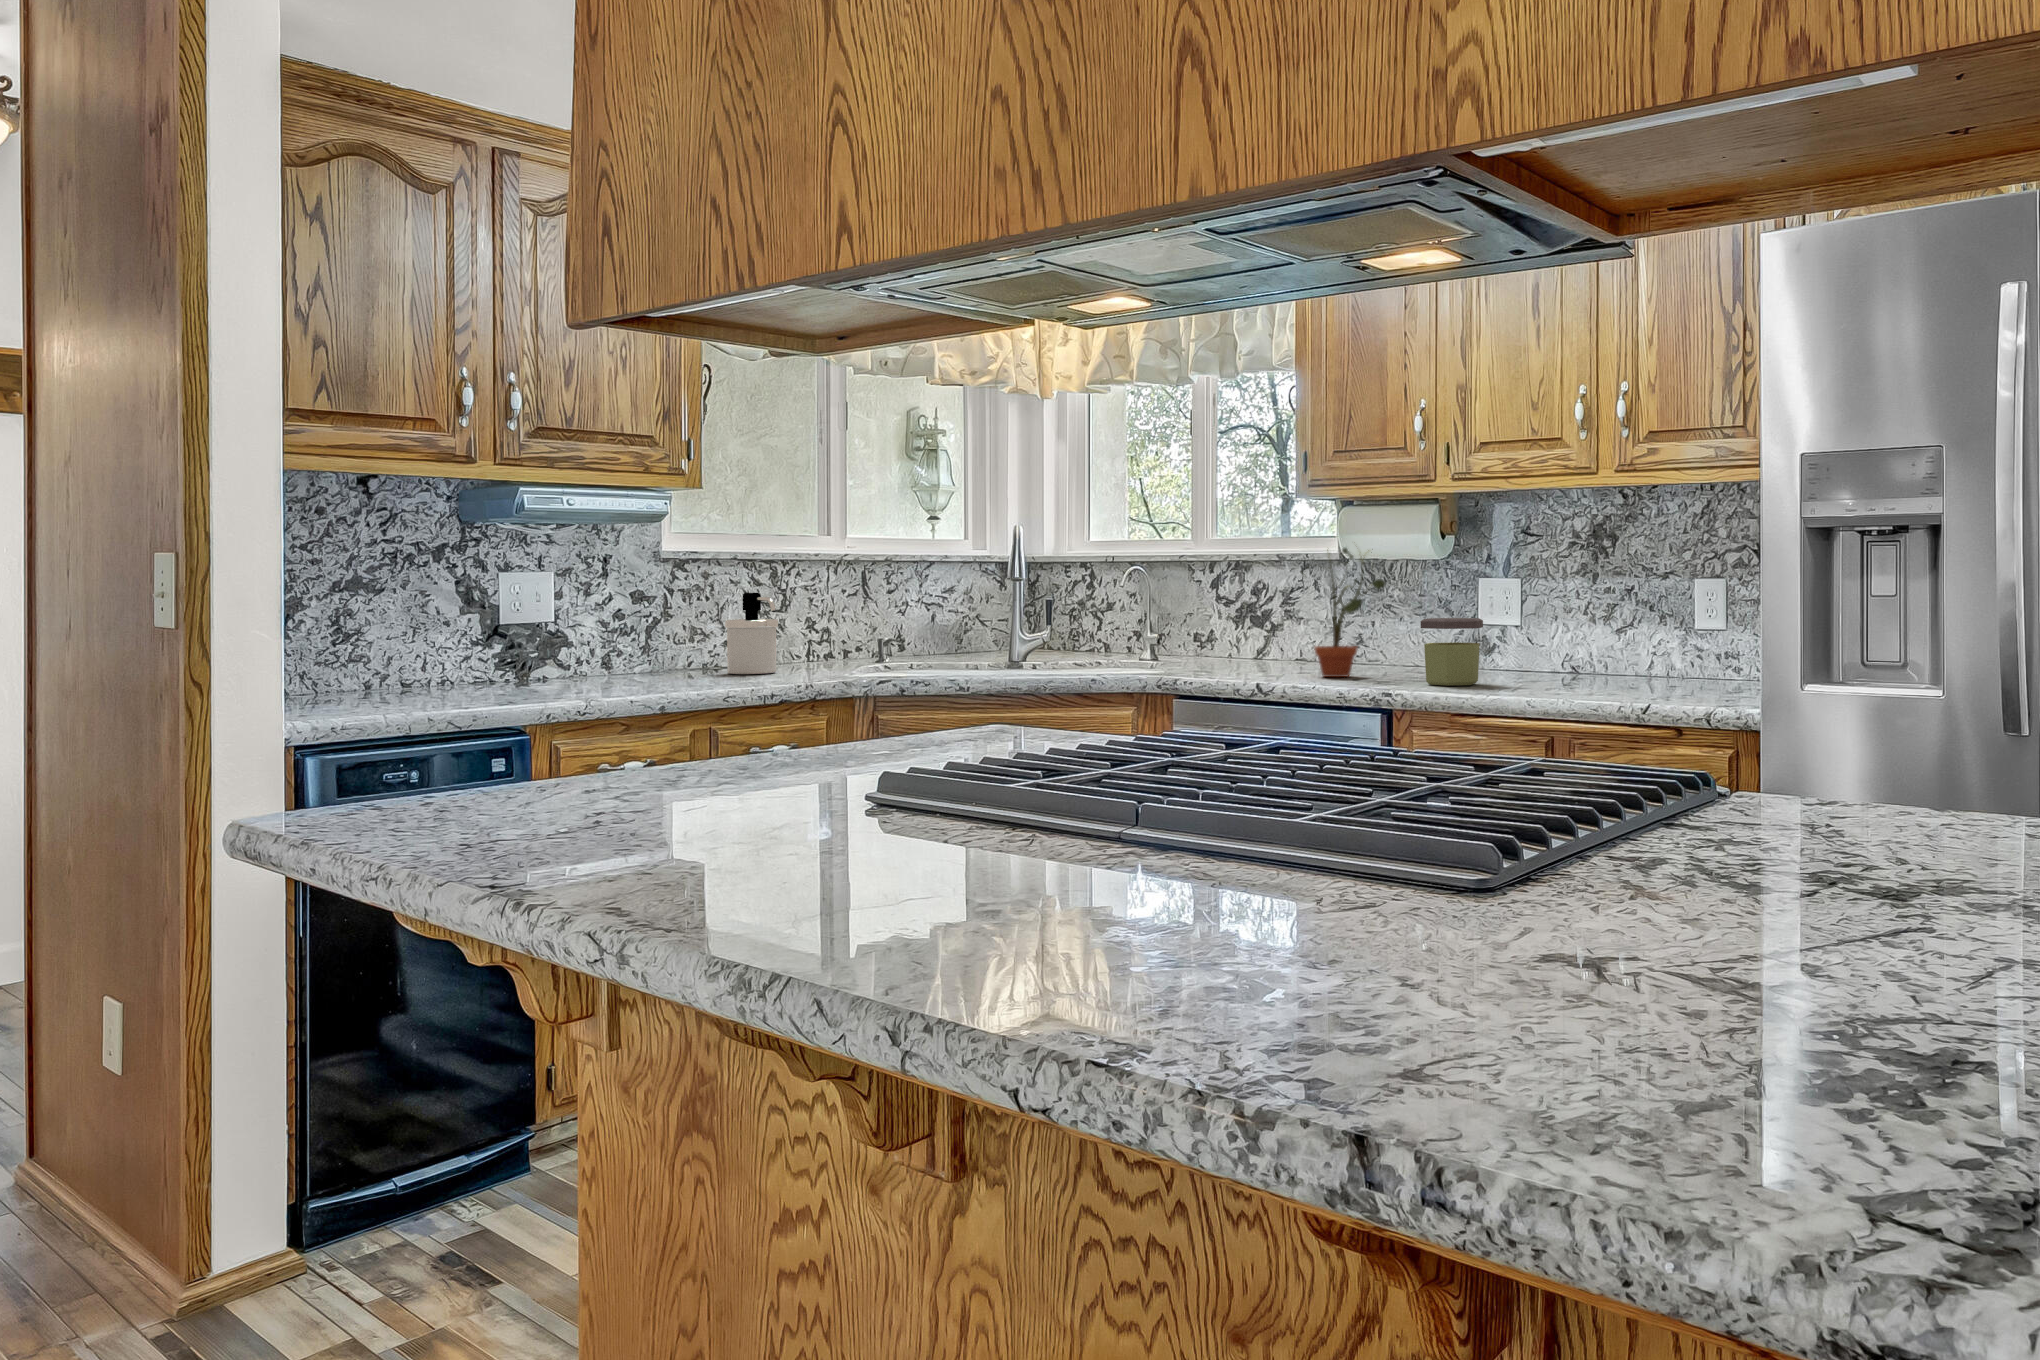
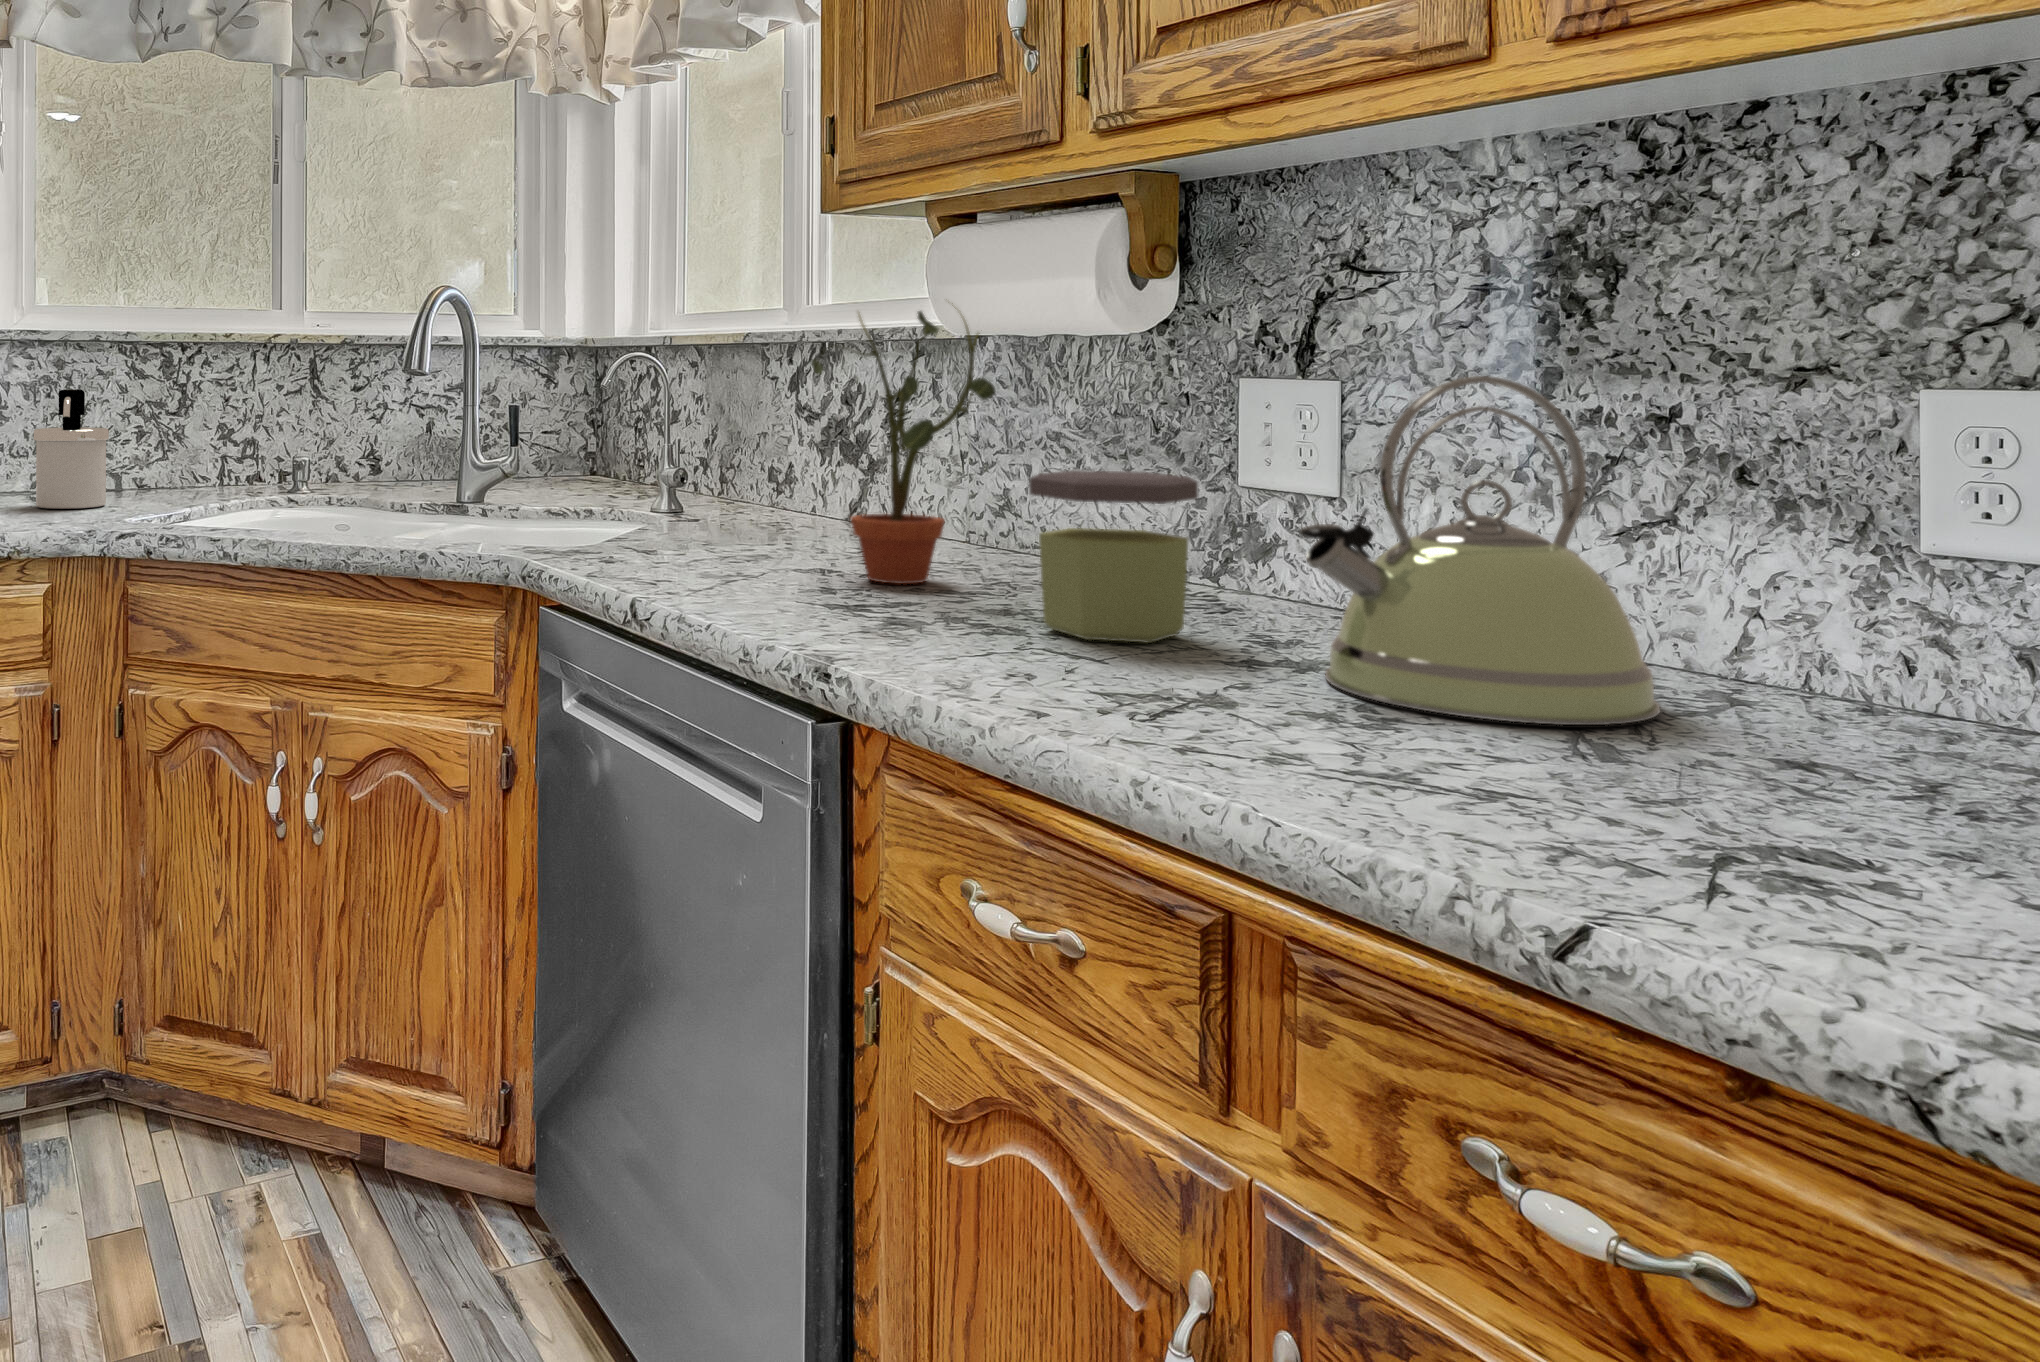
kettle: none [1533,577,1637,692] -> present [1300,376,1660,725]

